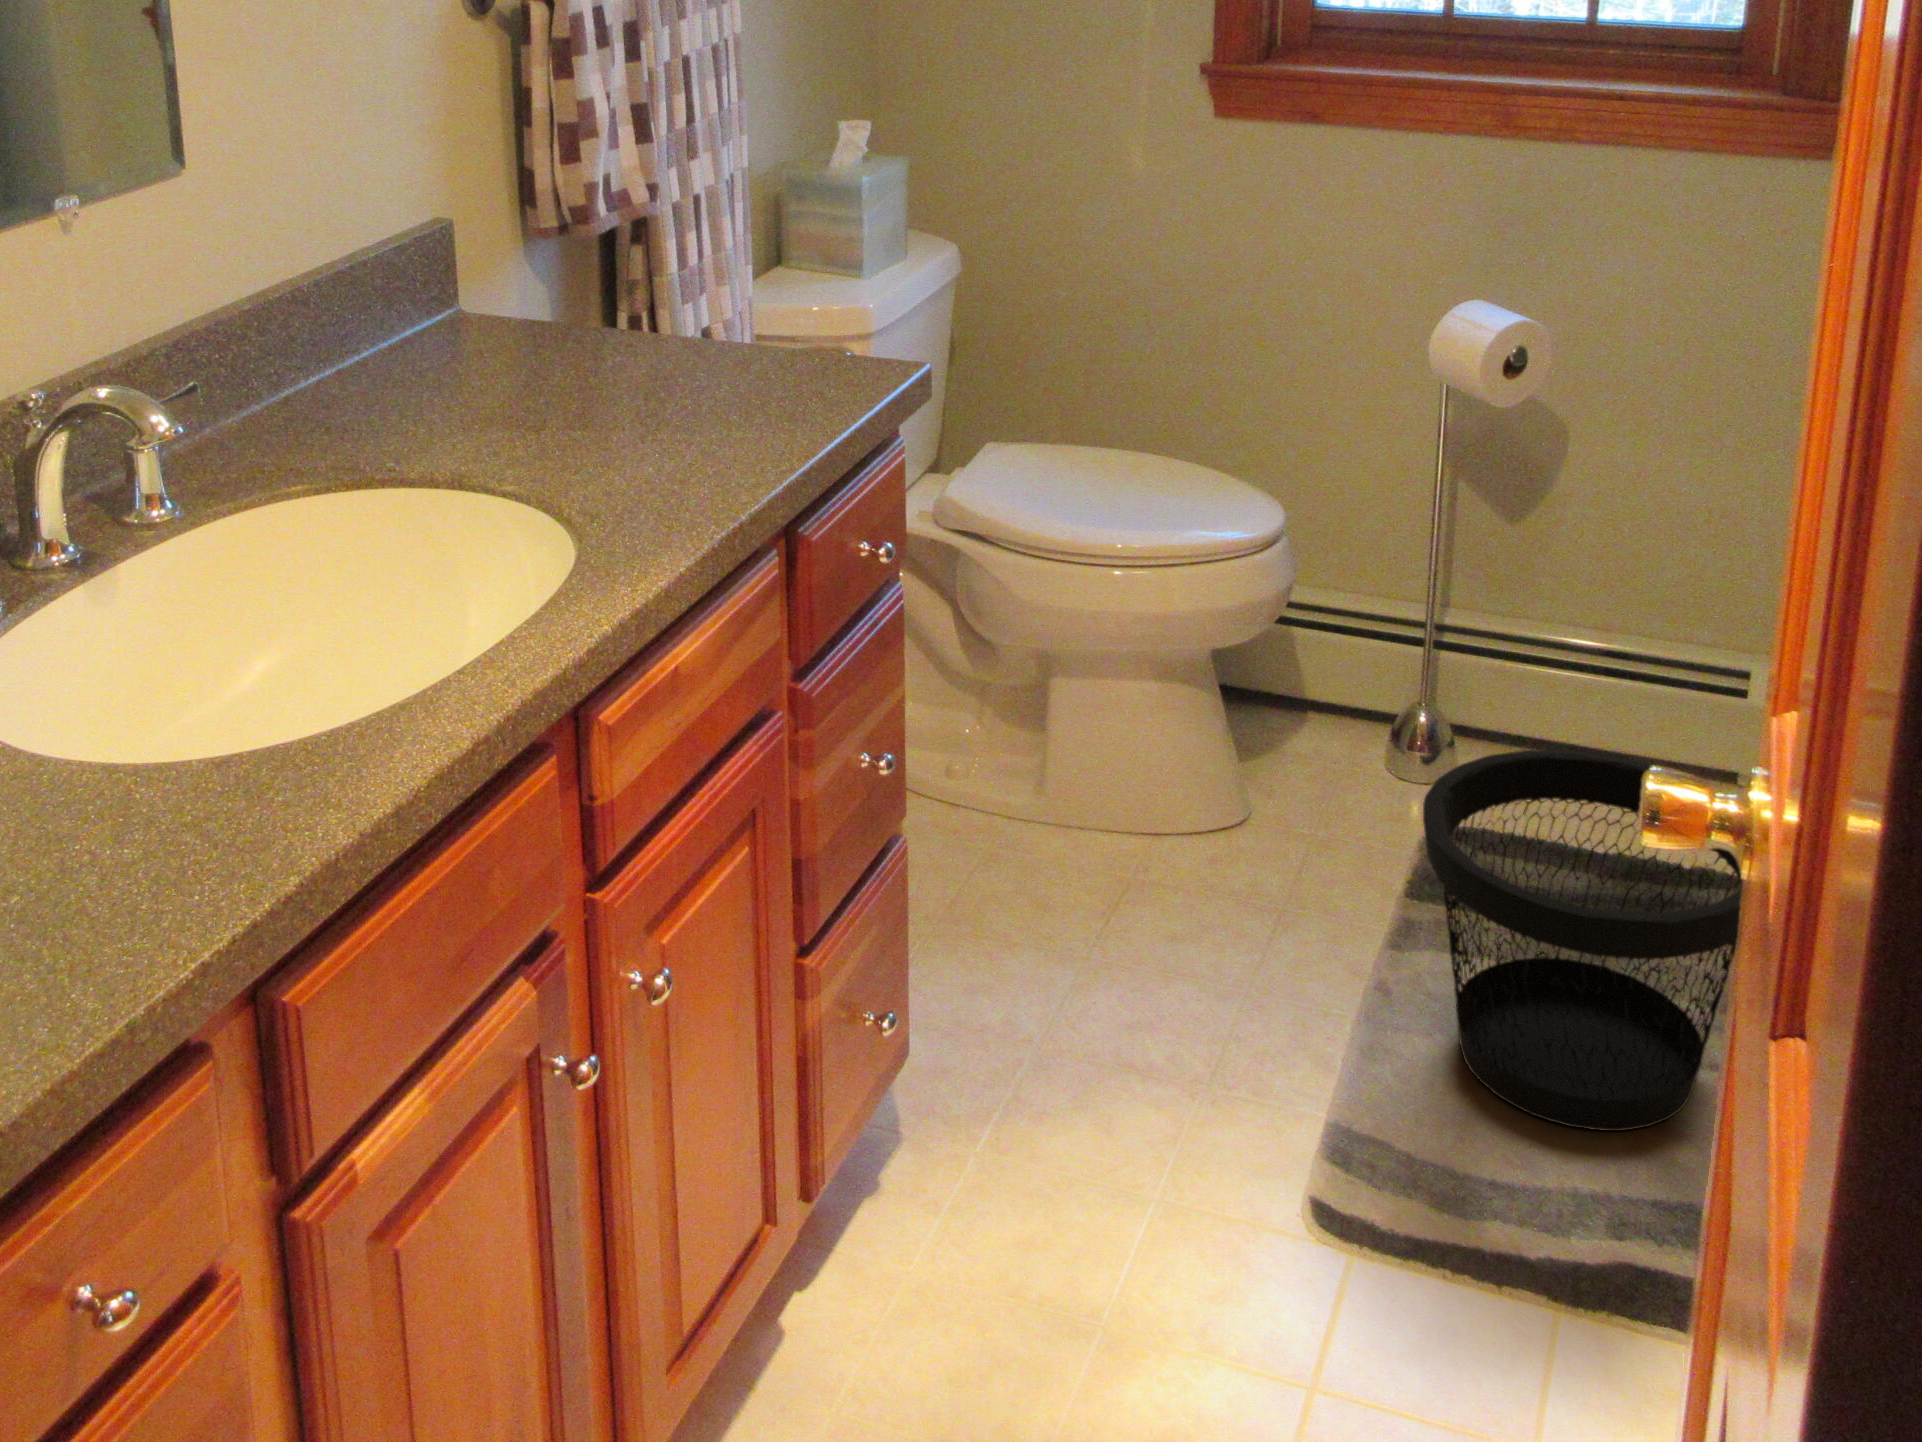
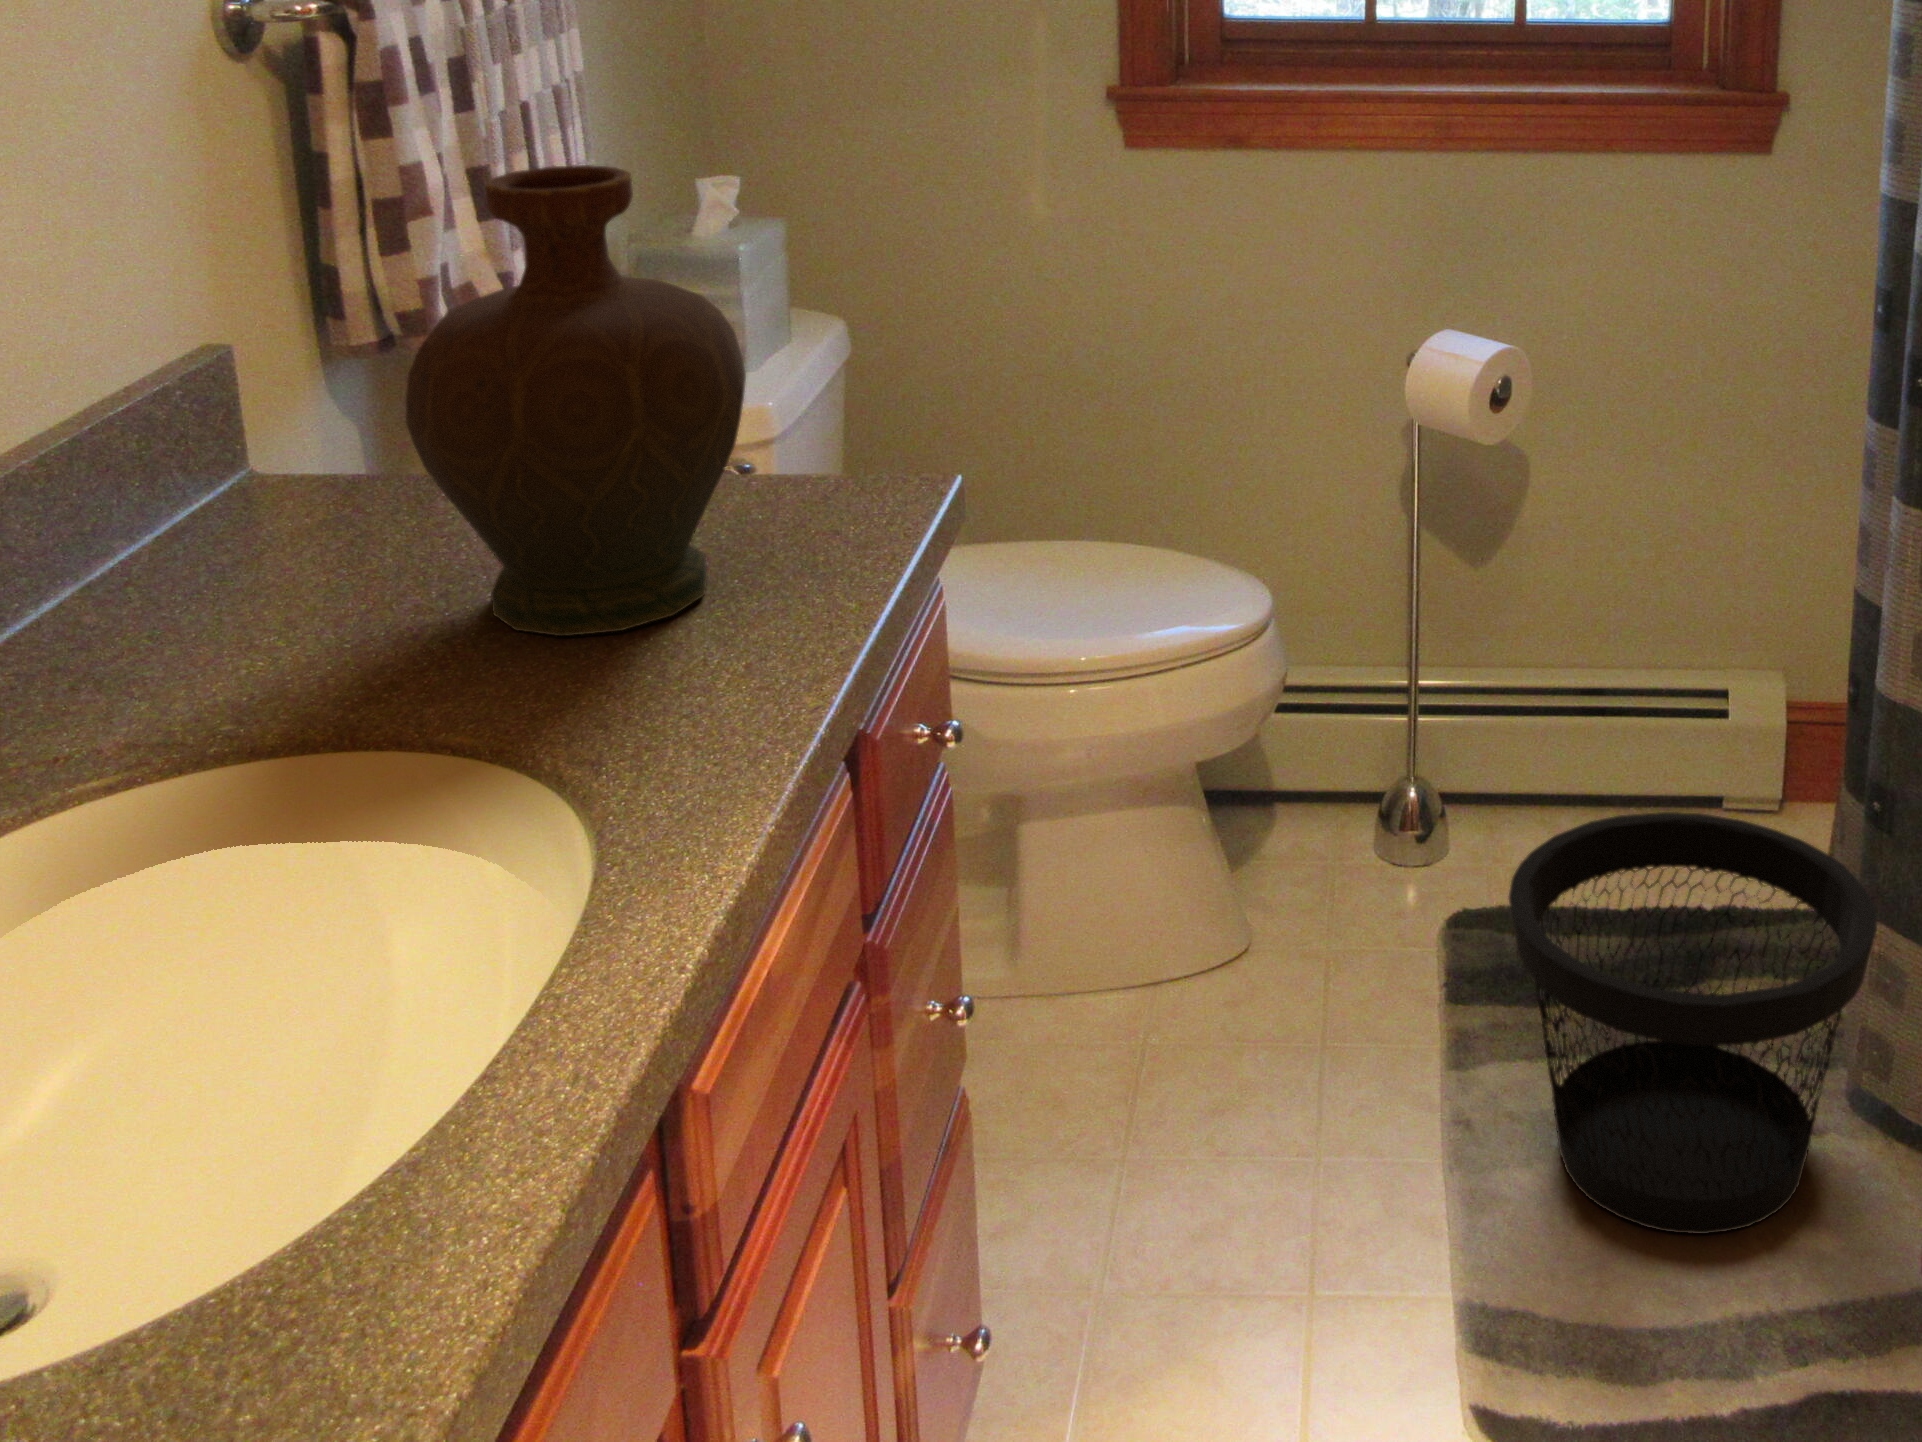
decorative vase: none [525,104,753,433] -> present [406,165,746,636]

